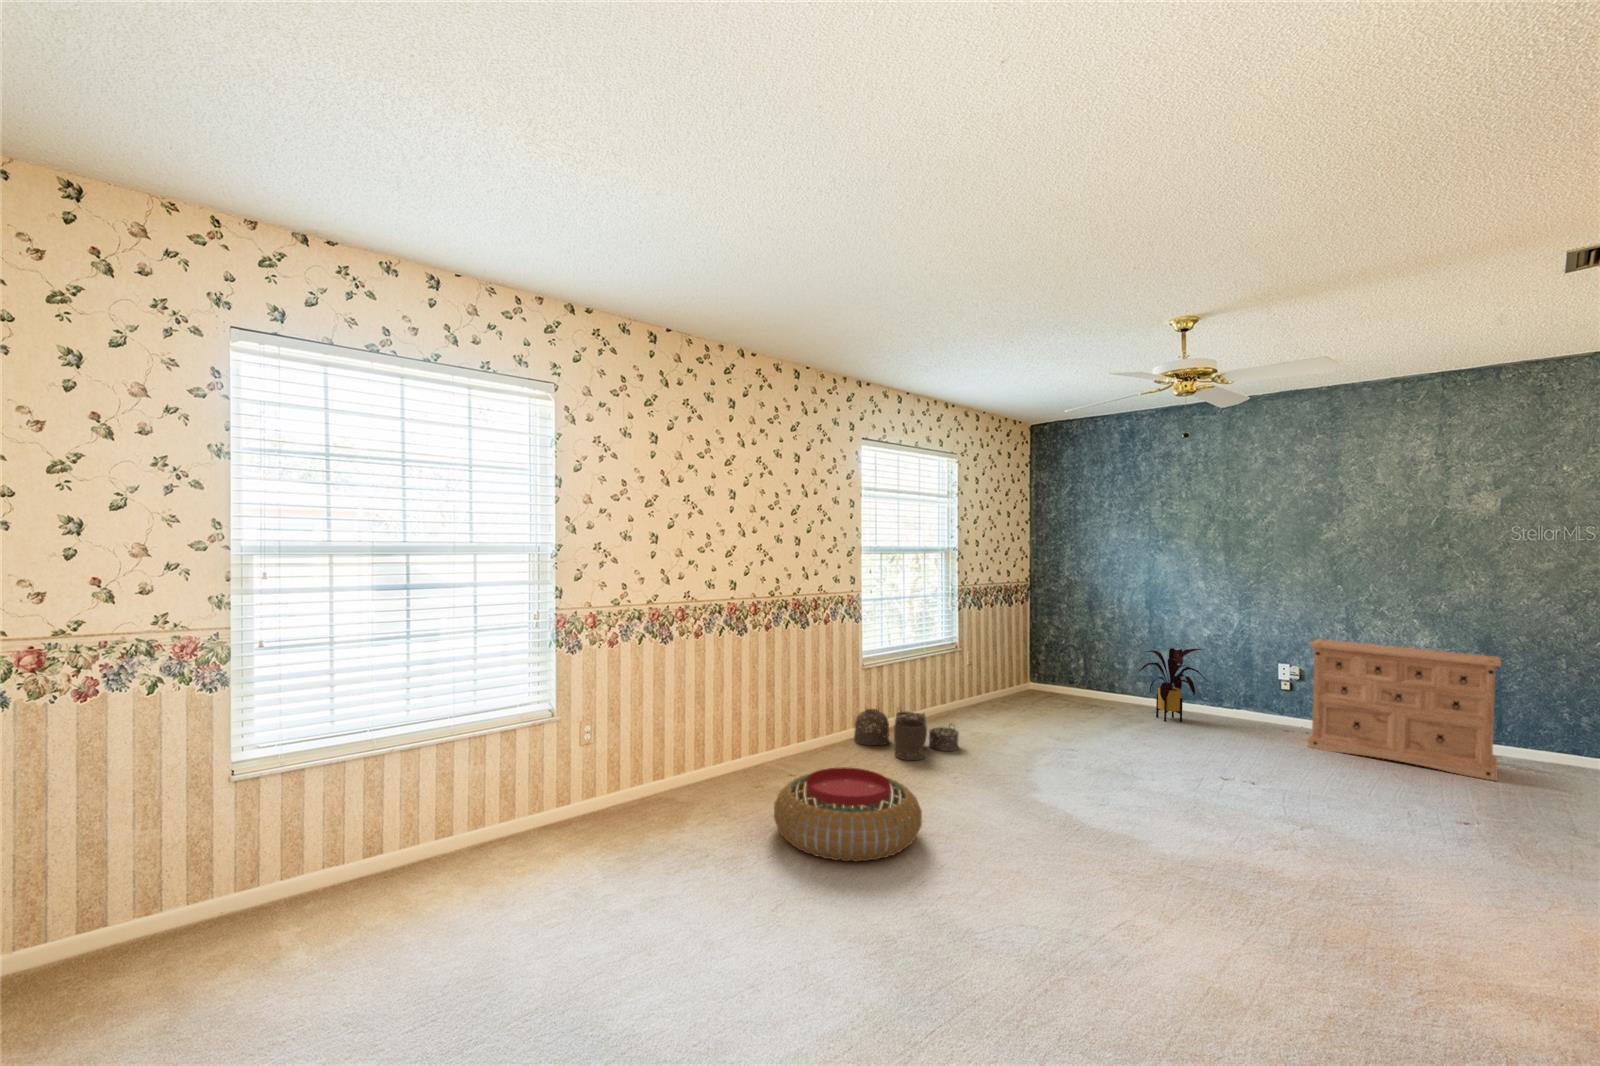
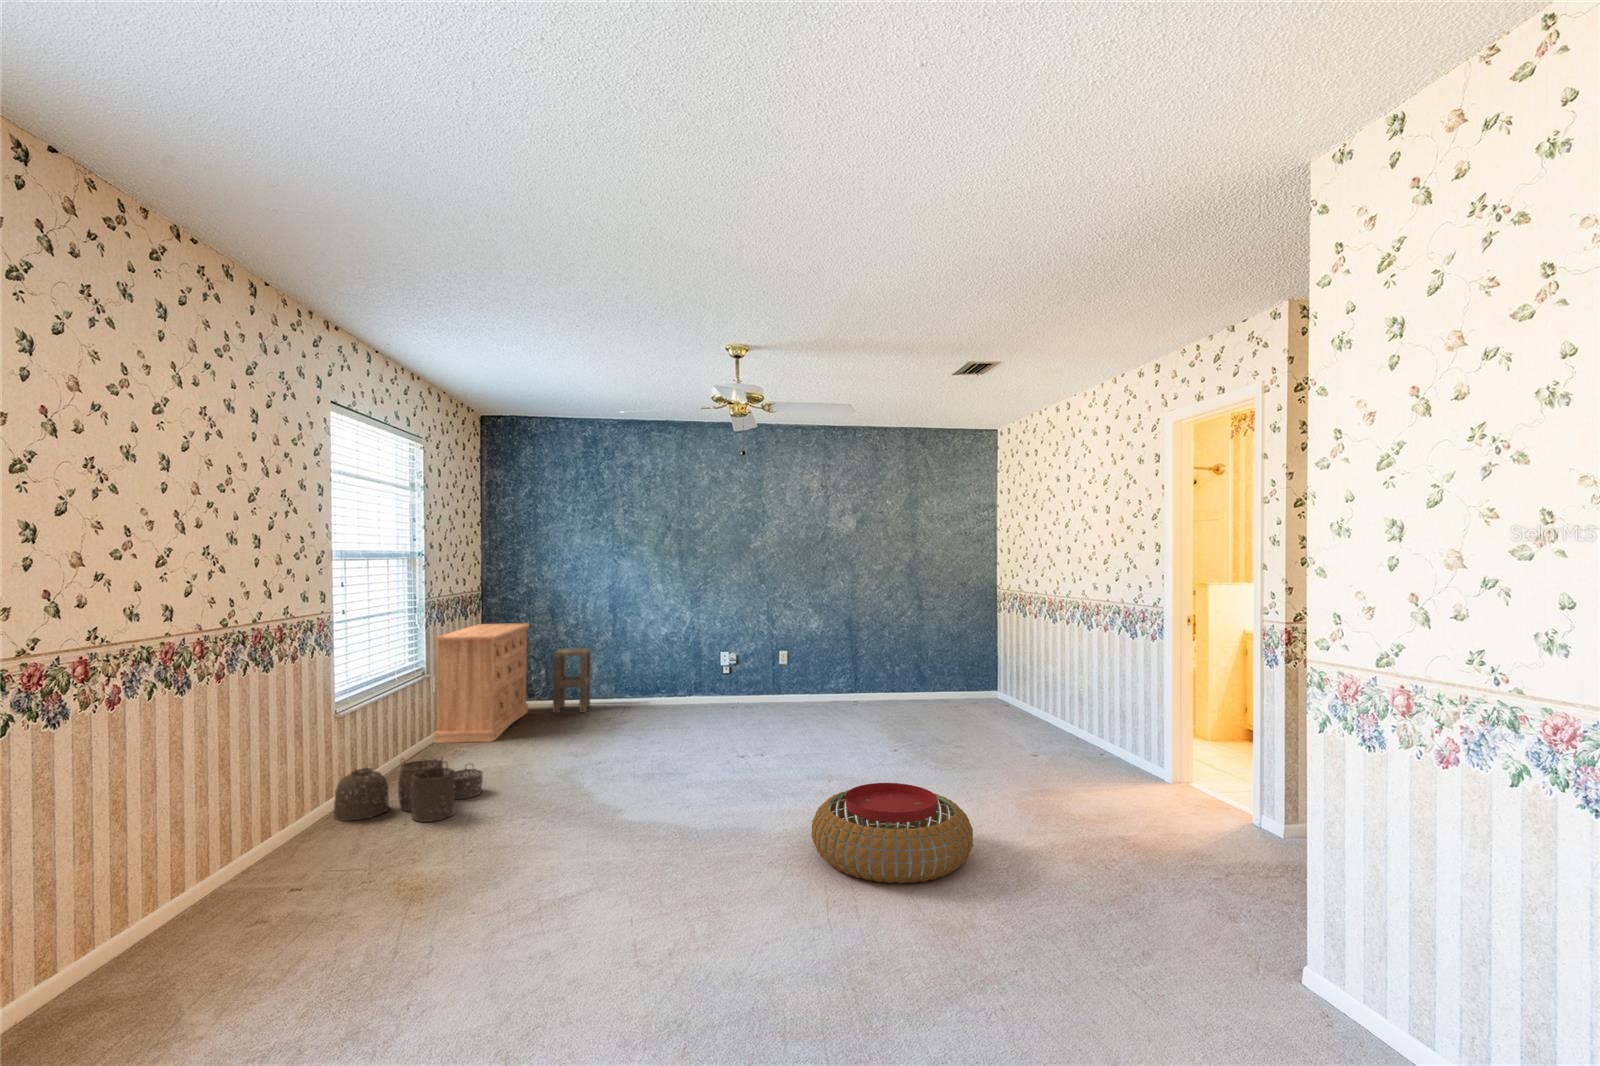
dresser: present [1308,639,1501,781] -> present [434,623,529,743]
side table: none [1082,642,1125,707] -> present [553,648,591,713]
house plant: present [1139,648,1206,722] -> none [613,641,672,715]
pouf: present [774,767,922,861] -> present [812,783,973,884]

